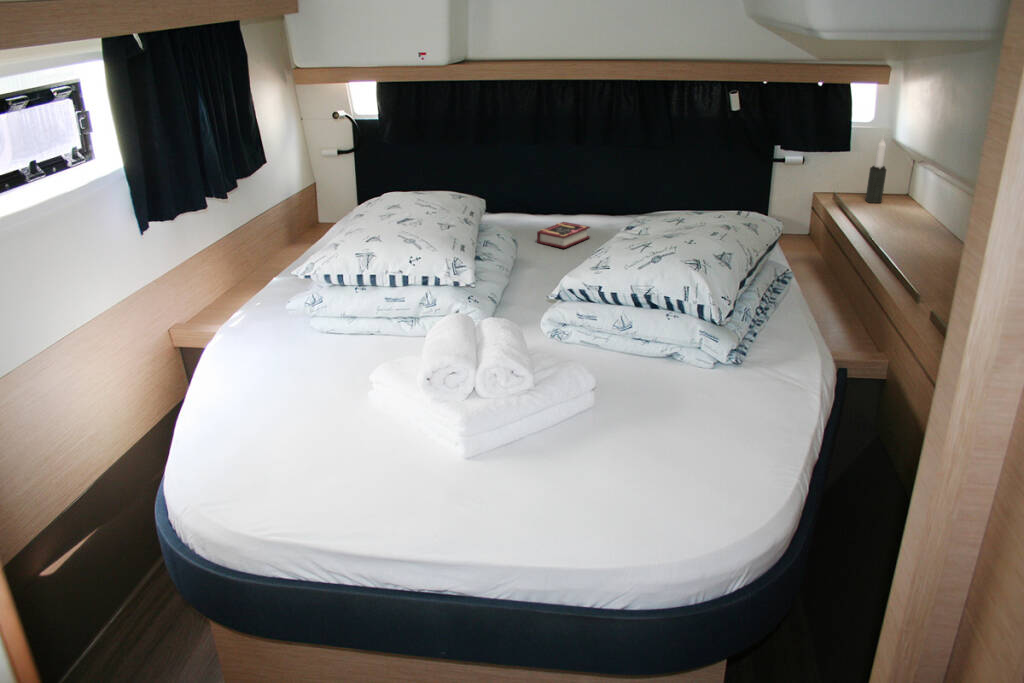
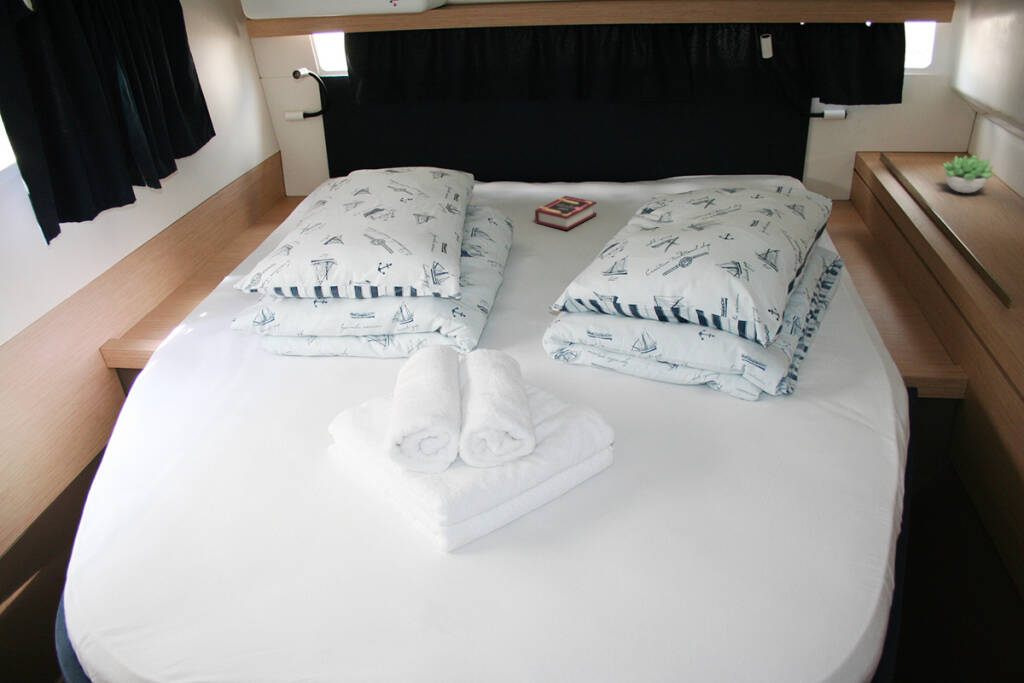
candle: present [866,136,887,203] -> none [918,84,947,165]
succulent plant: none [880,193,922,223] -> present [944,155,995,193]

